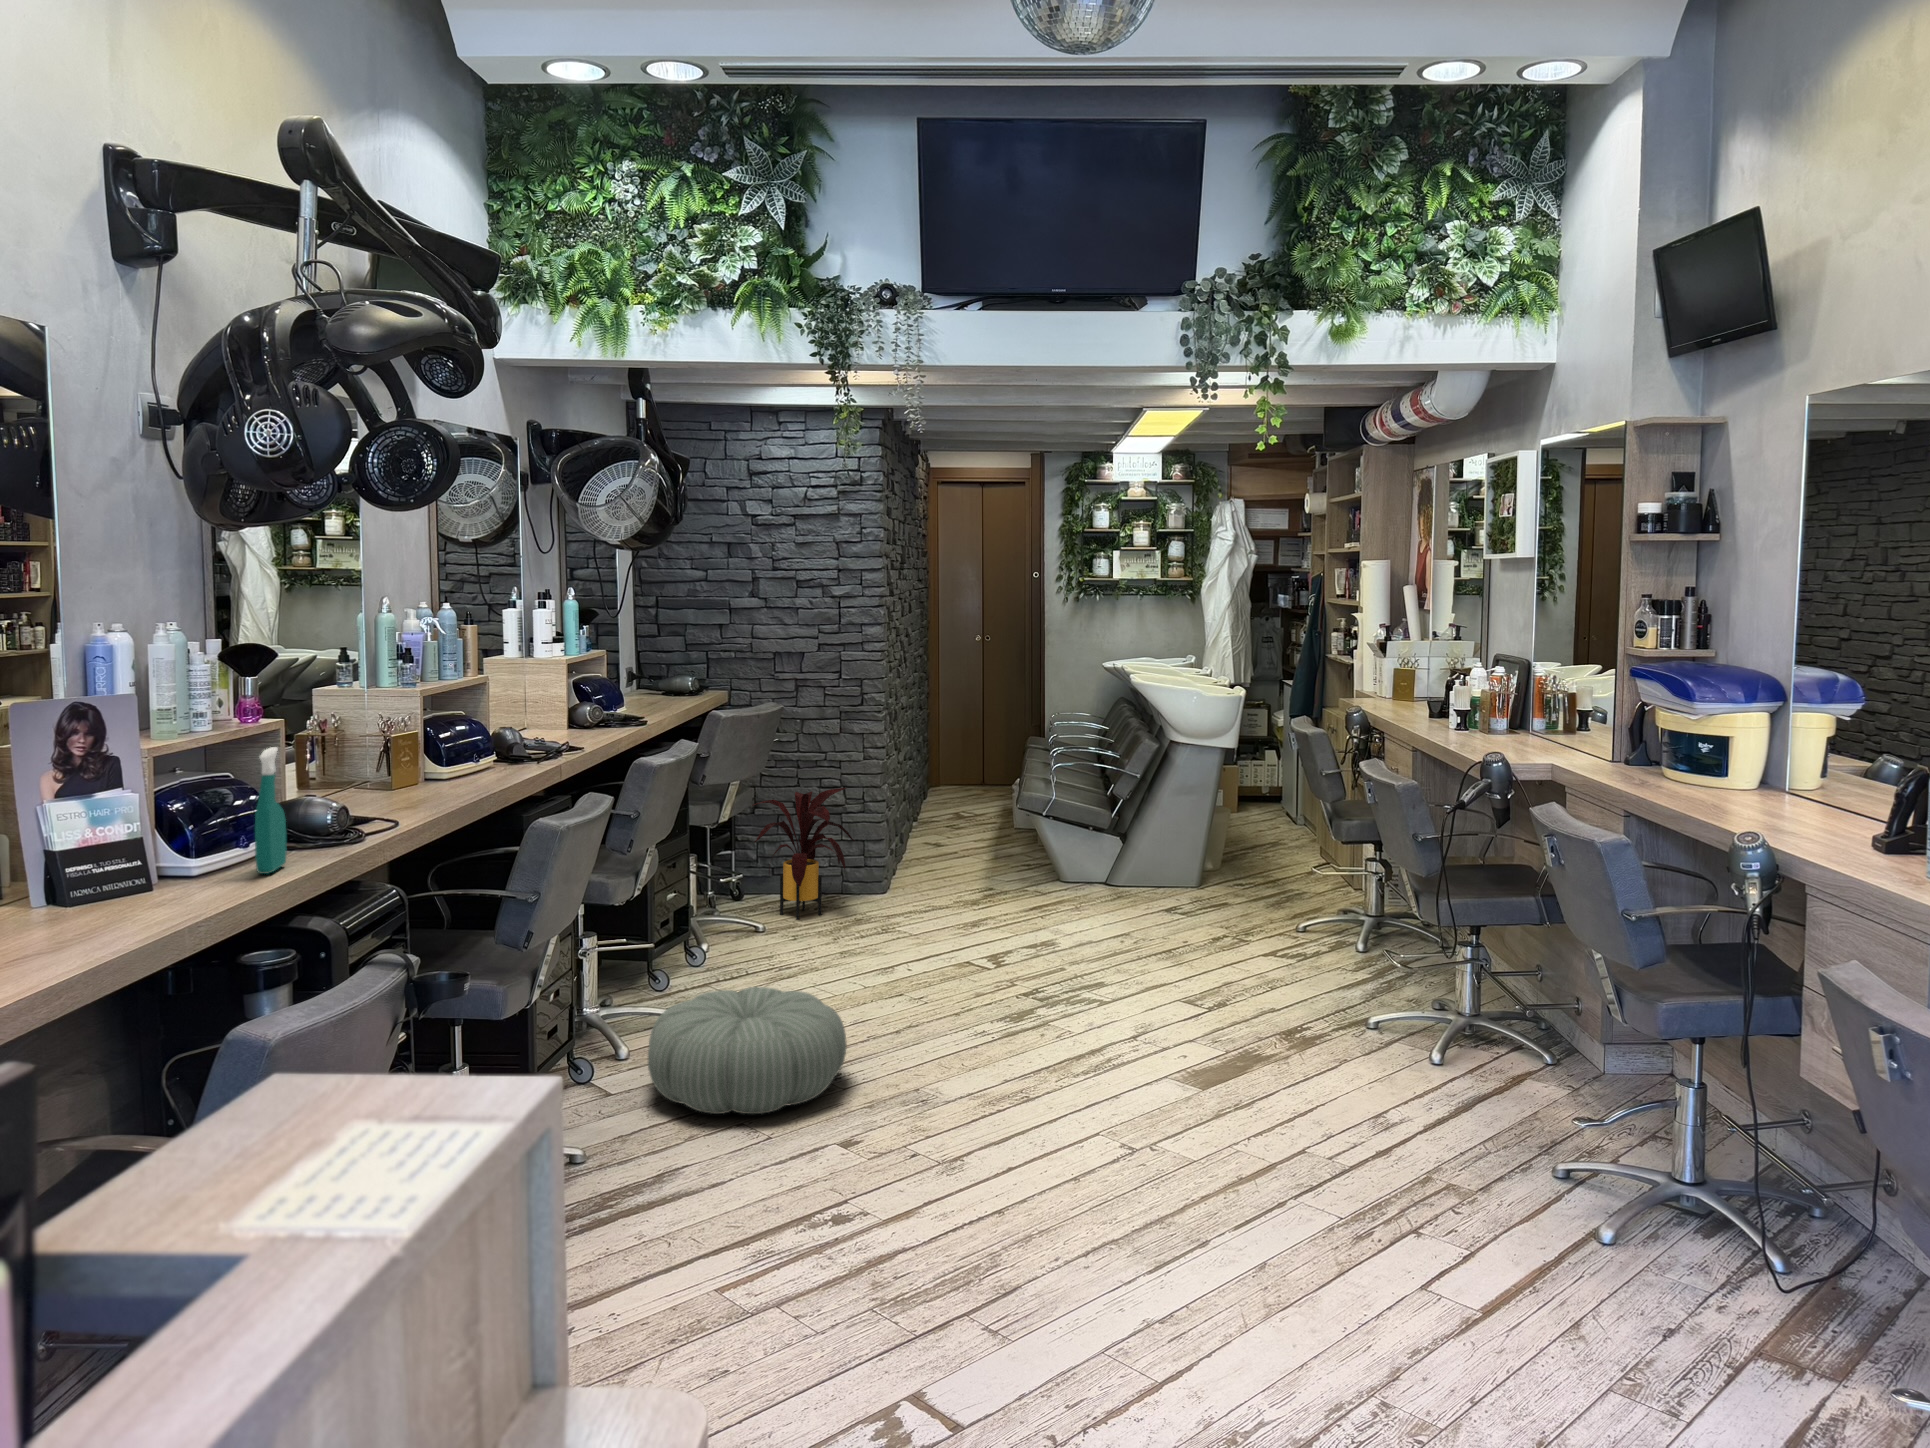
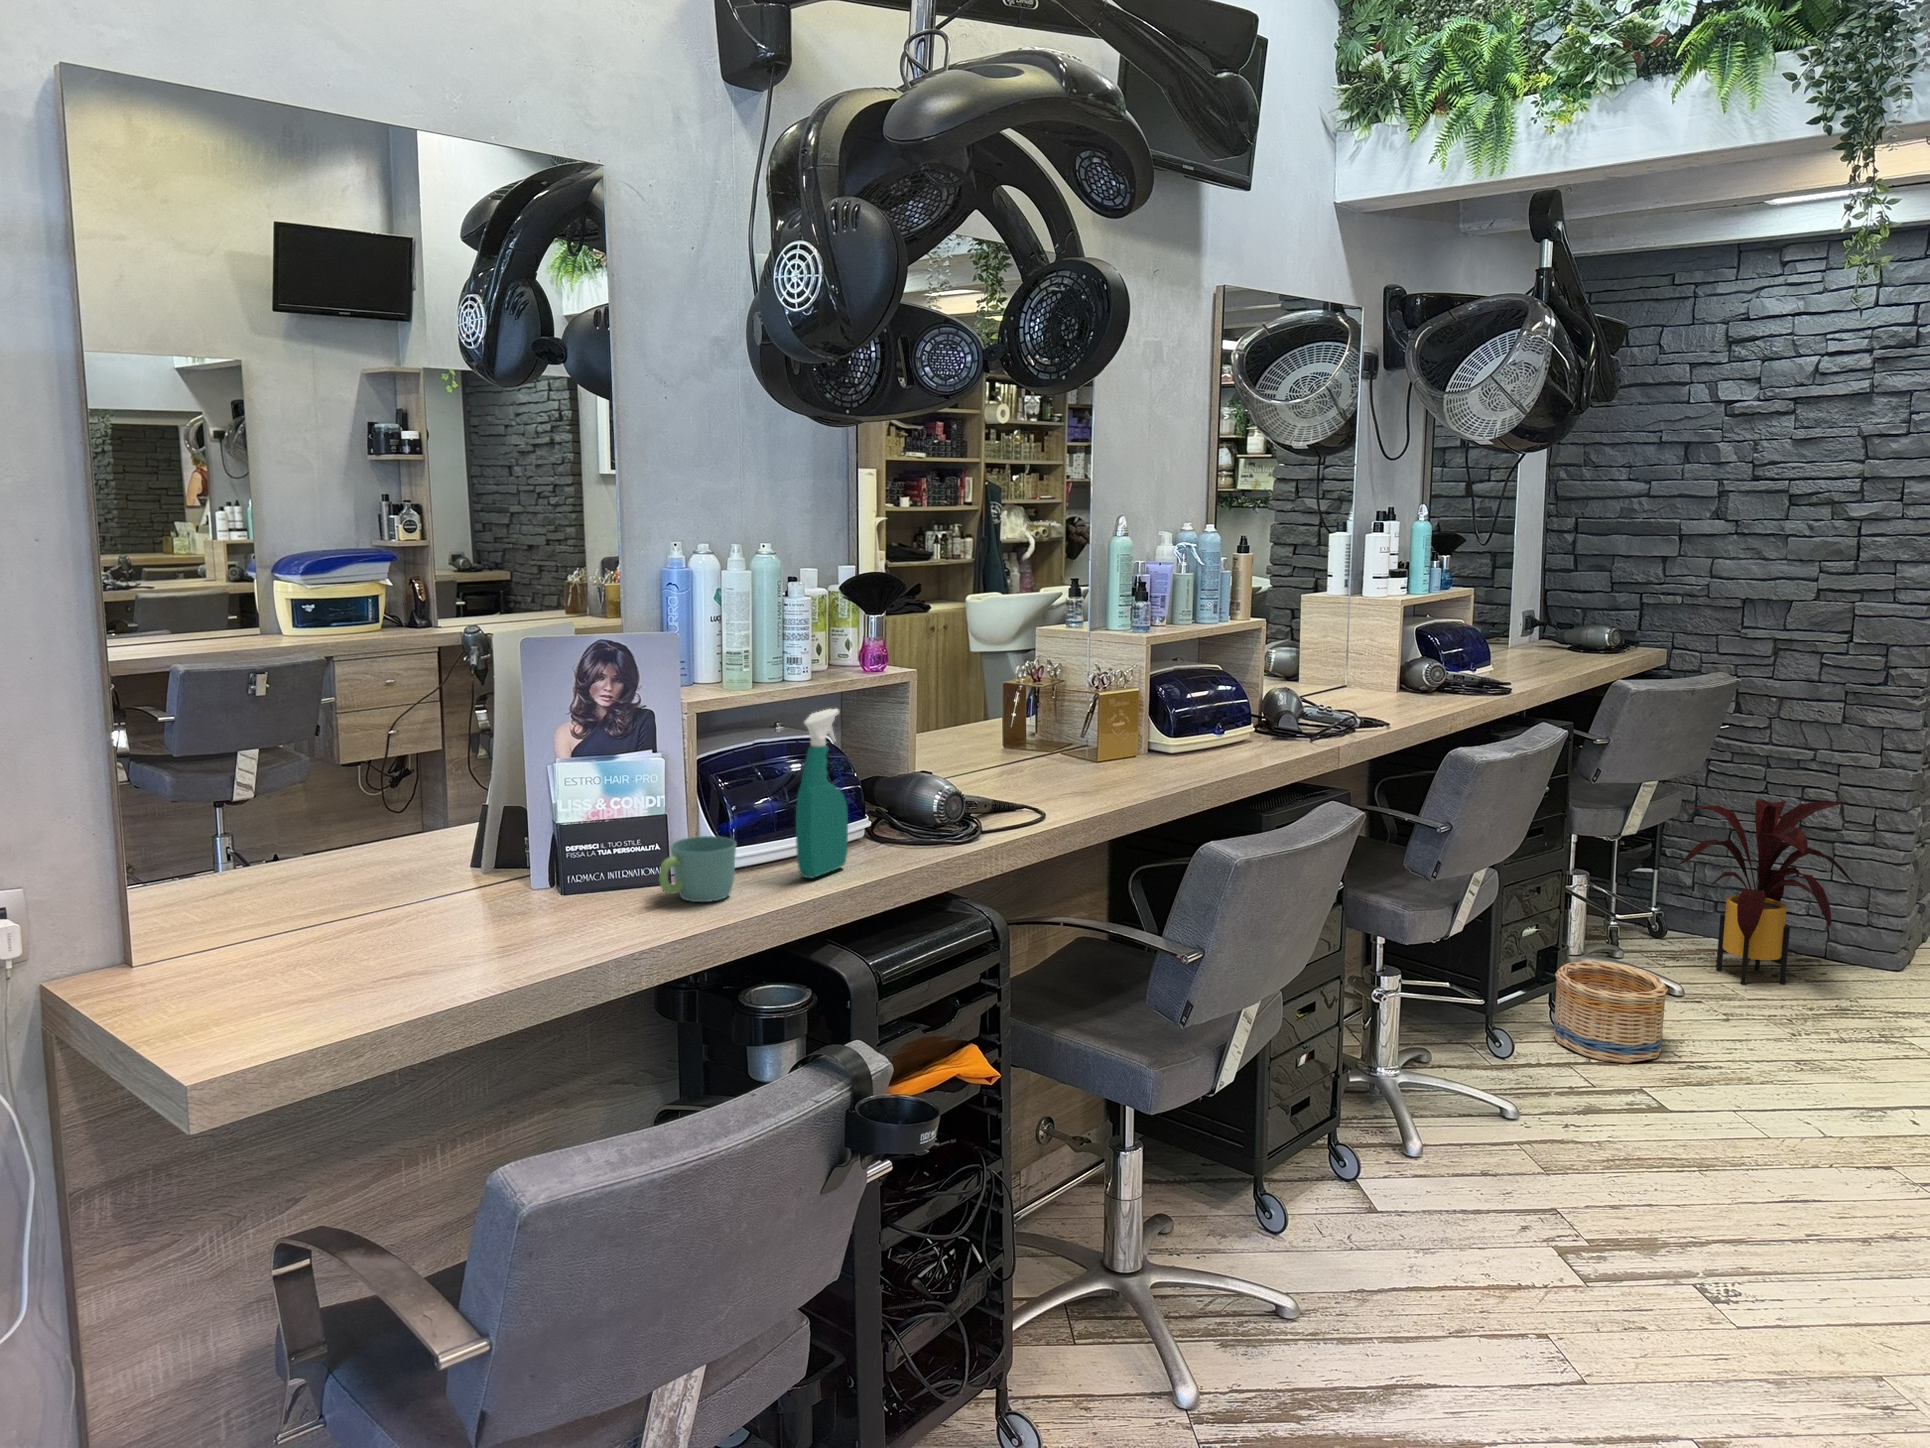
mug: none [166,848,224,896] -> present [659,836,736,902]
basket: none [690,912,762,979] -> present [1553,961,1668,1063]
pouf: present [648,987,847,1114] -> none [1419,1105,1764,1343]

